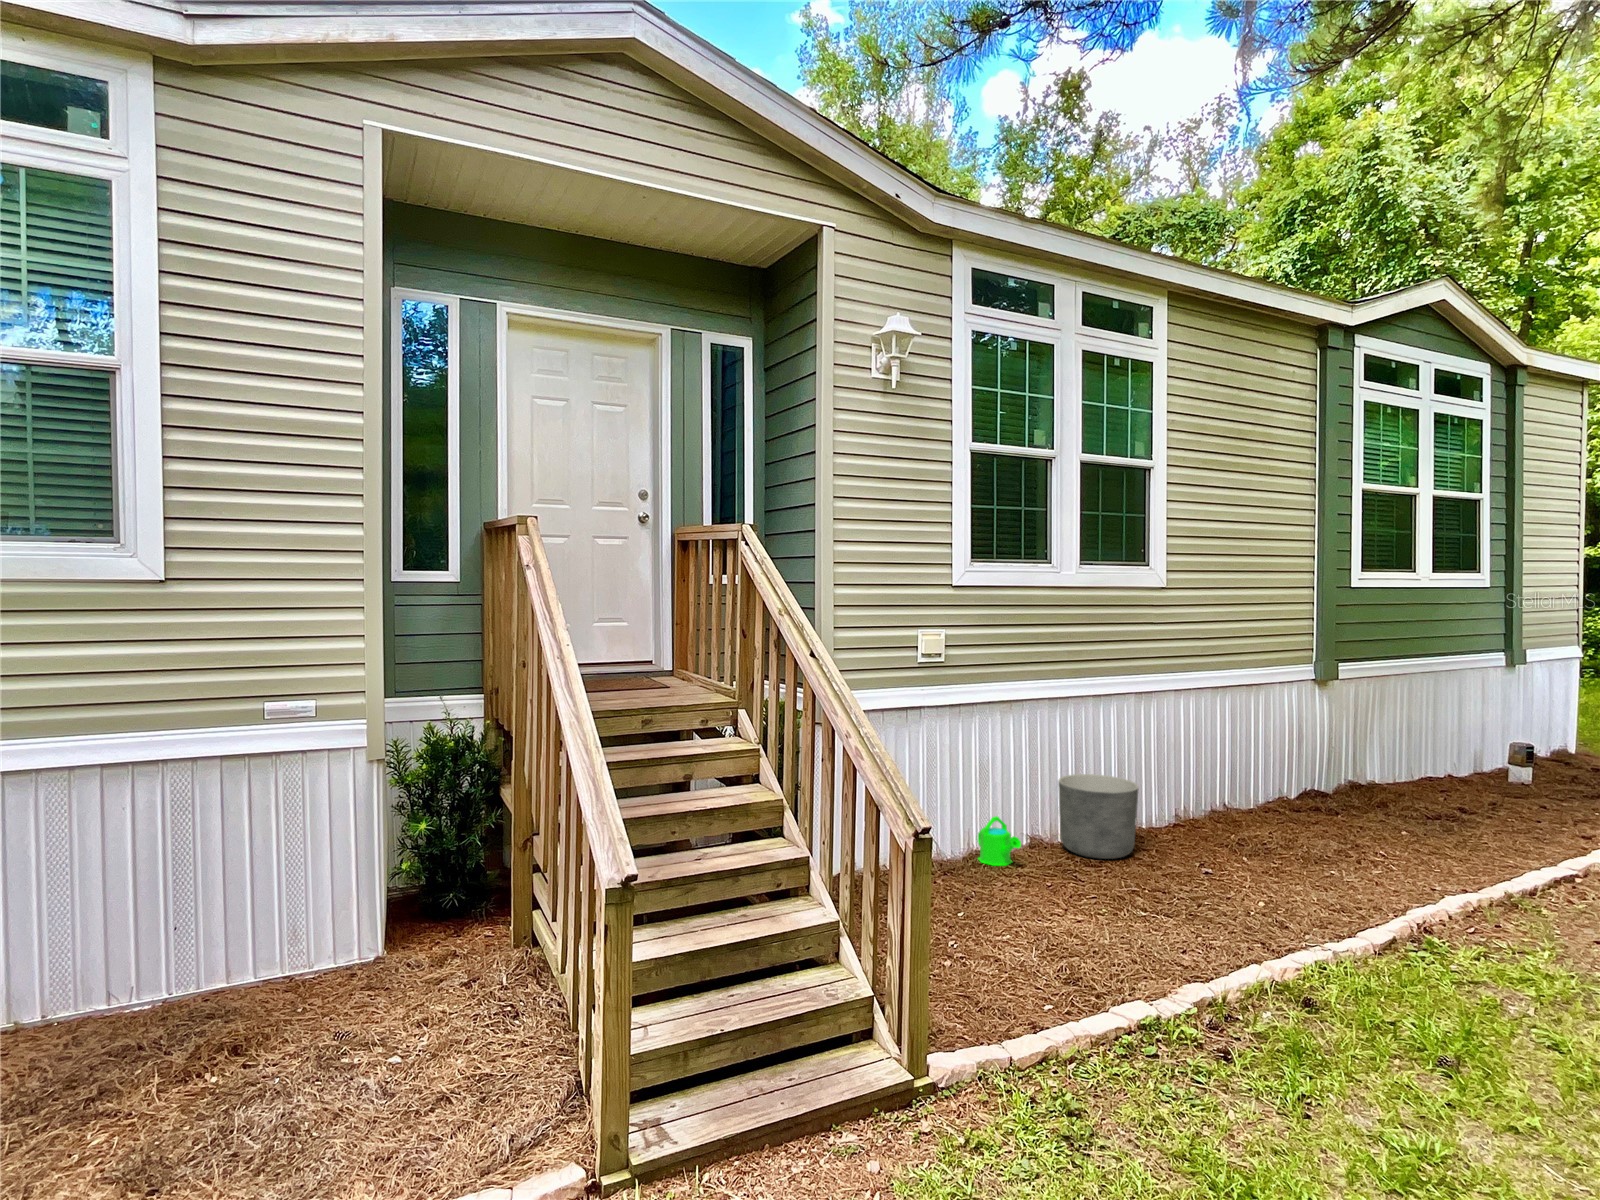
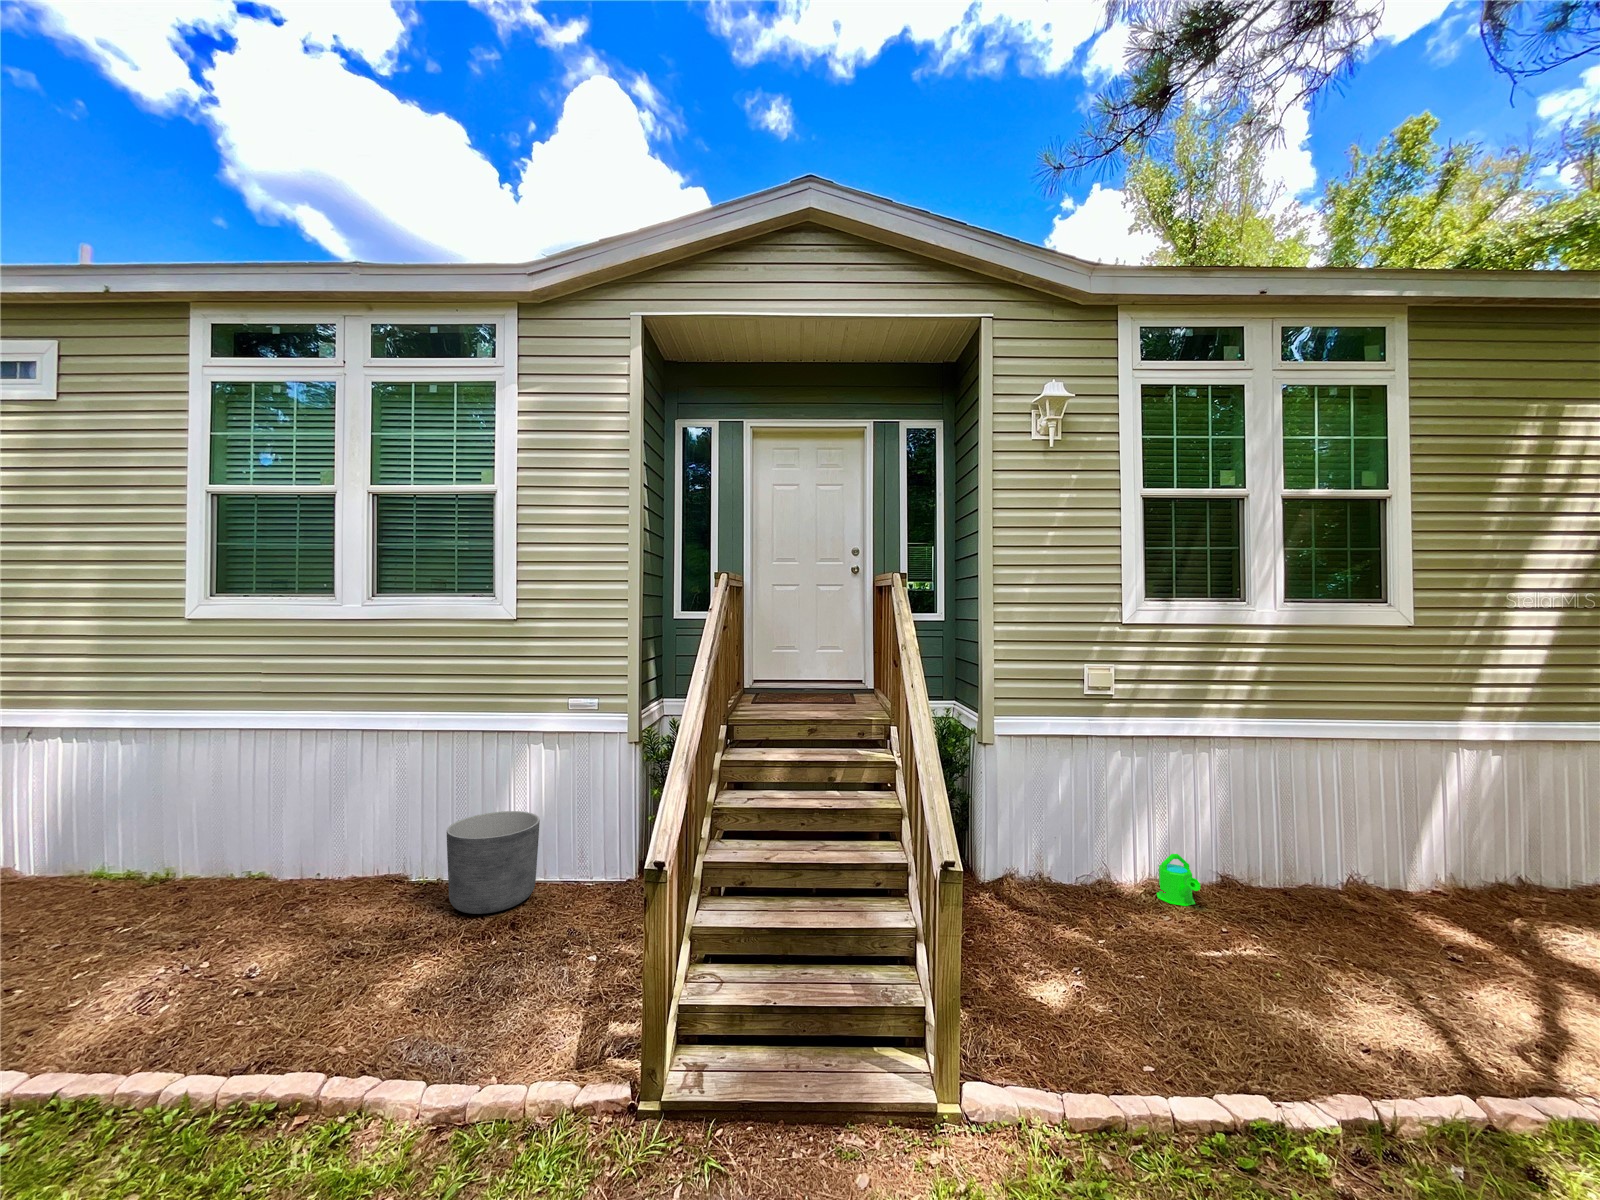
planter: present [1058,774,1138,859] -> present [447,811,540,914]

